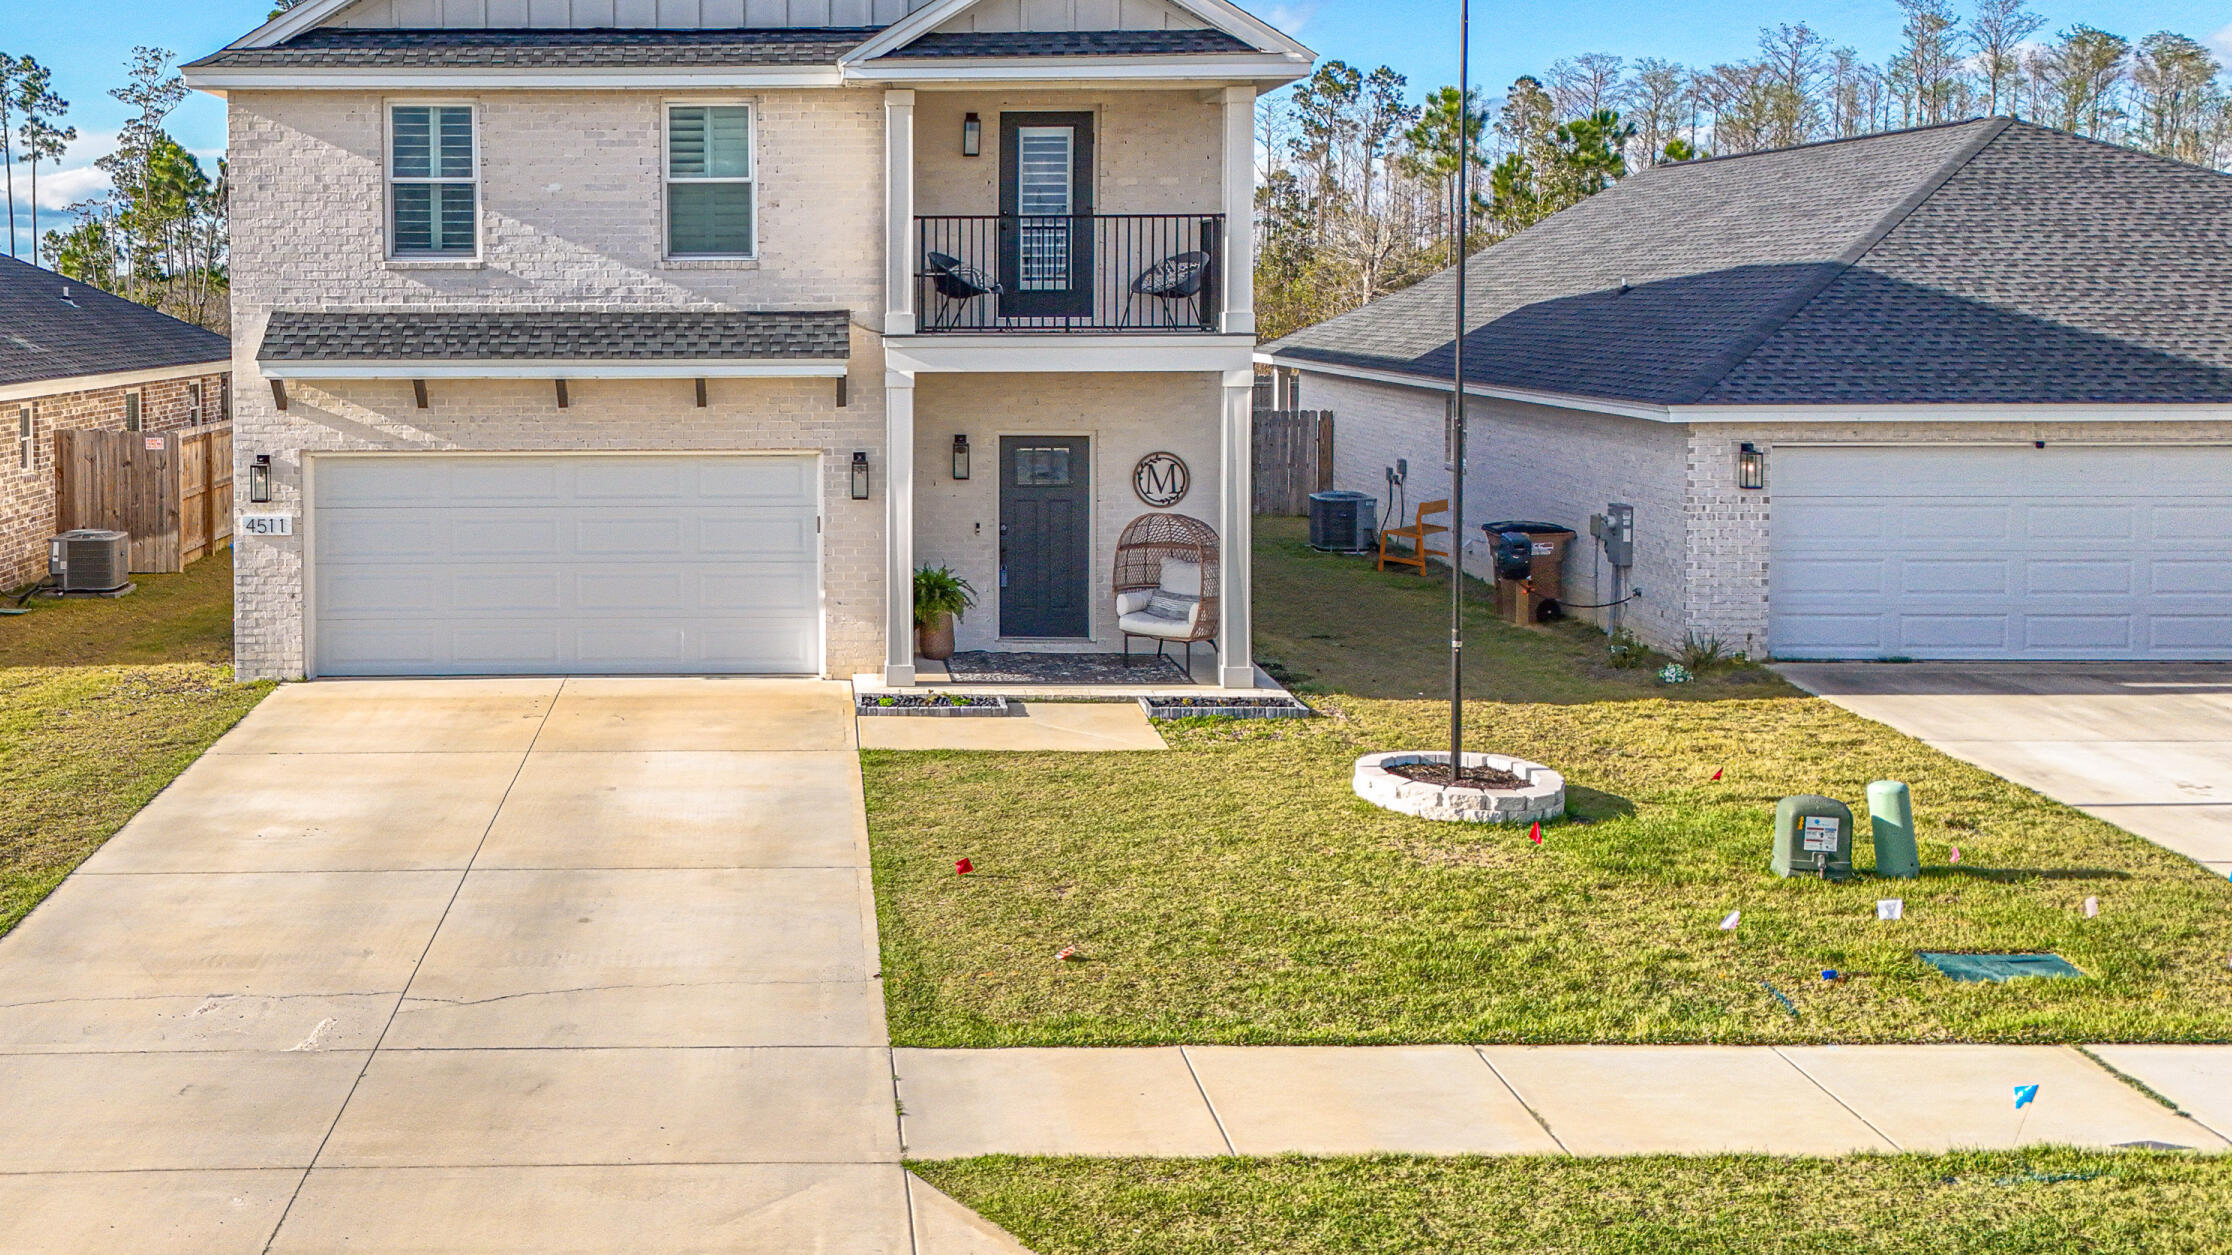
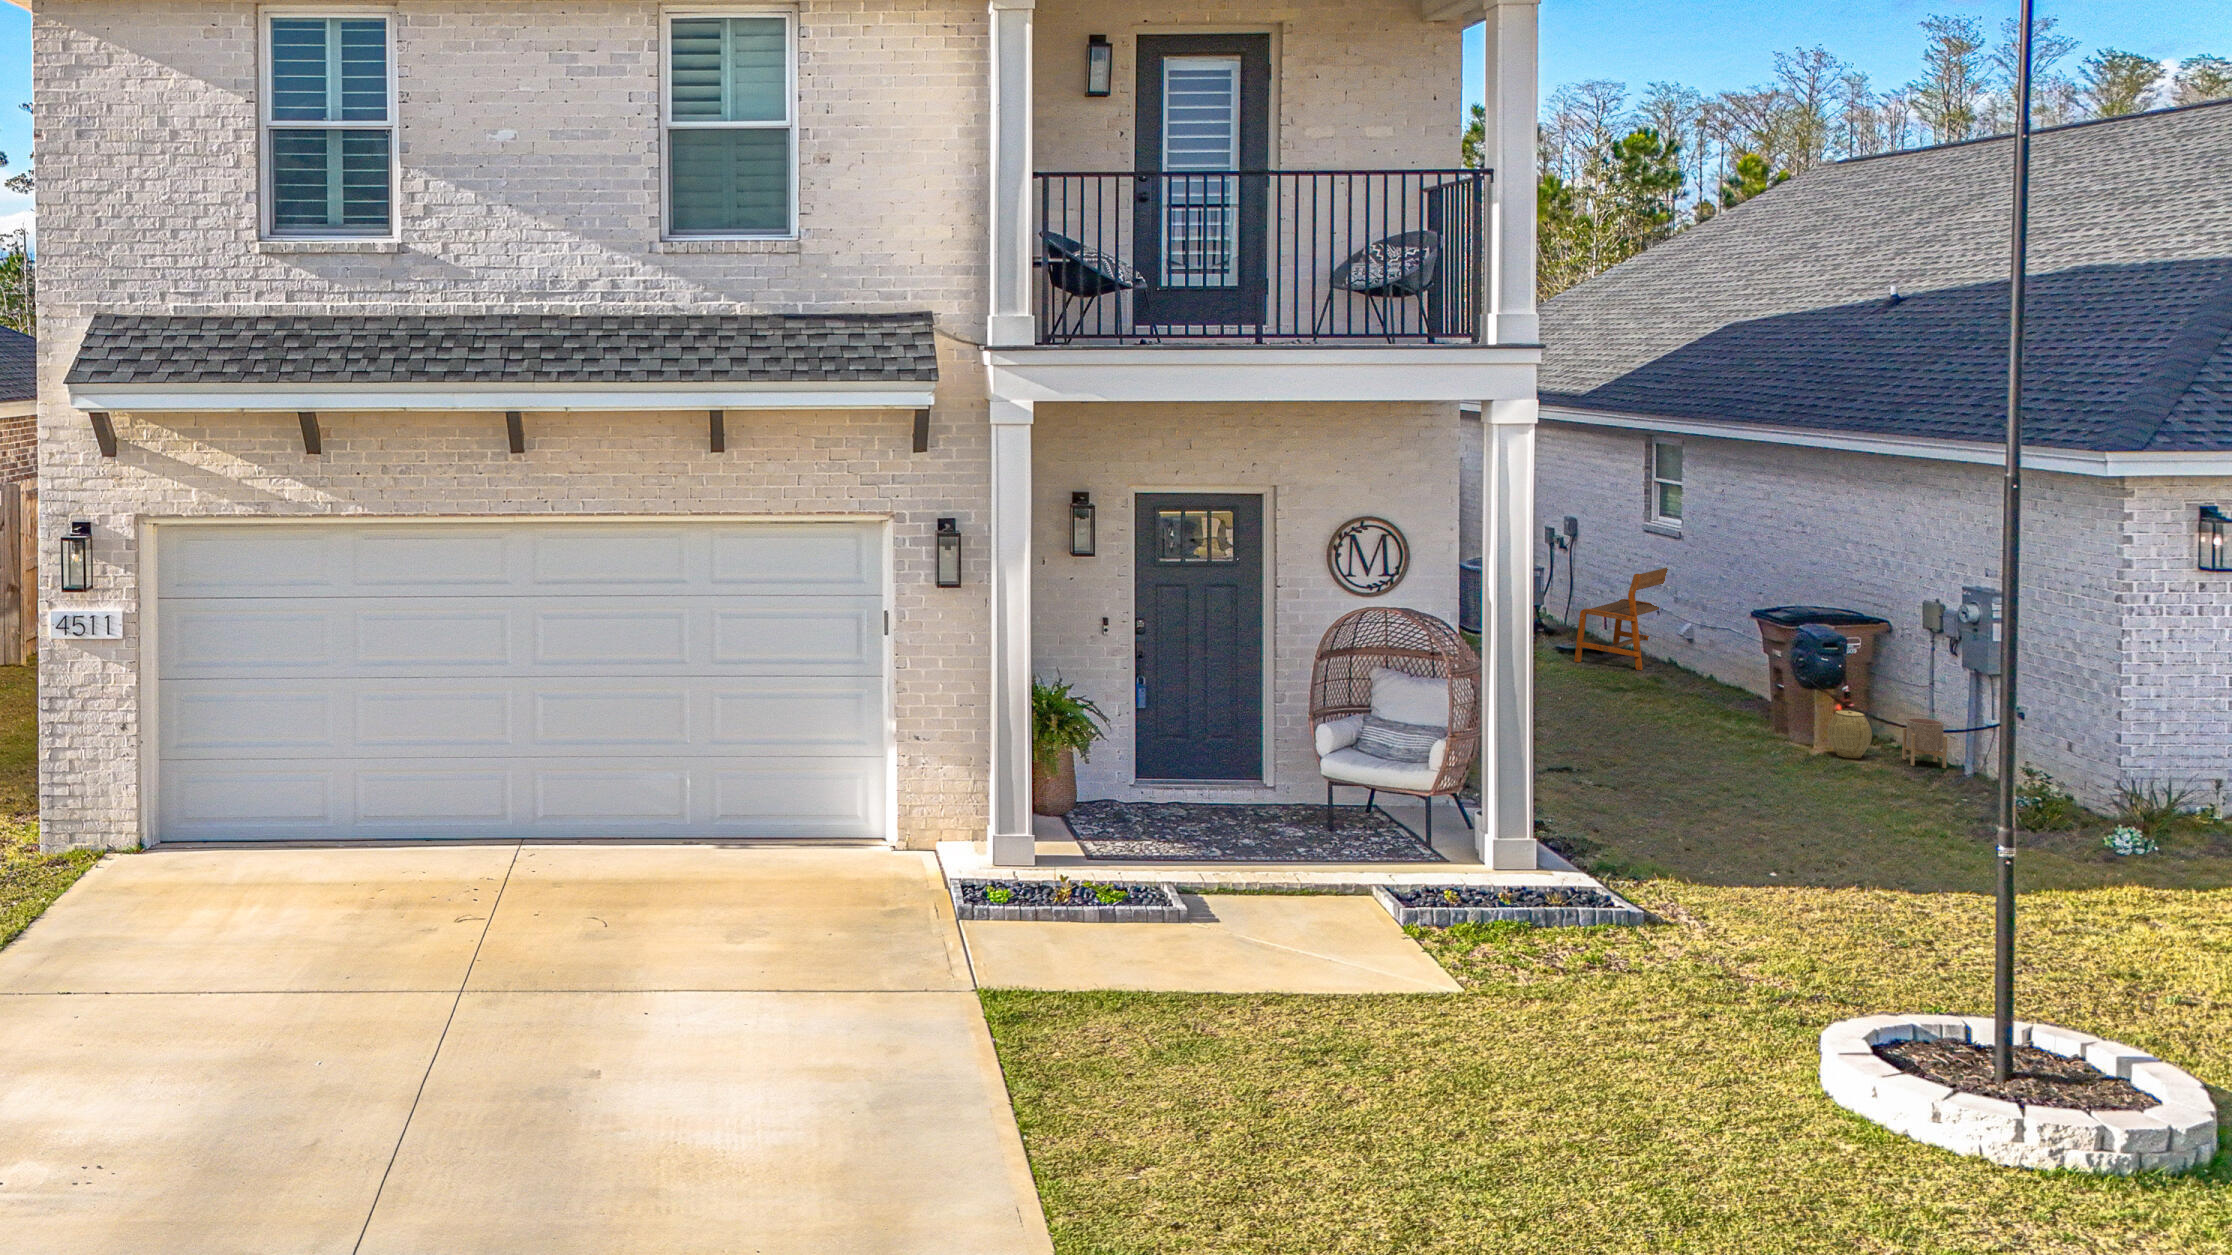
woven basket: none [1516,596,1546,630] -> present [1827,711,1872,758]
planter: none [1567,601,1594,636] -> present [1902,718,1947,768]

